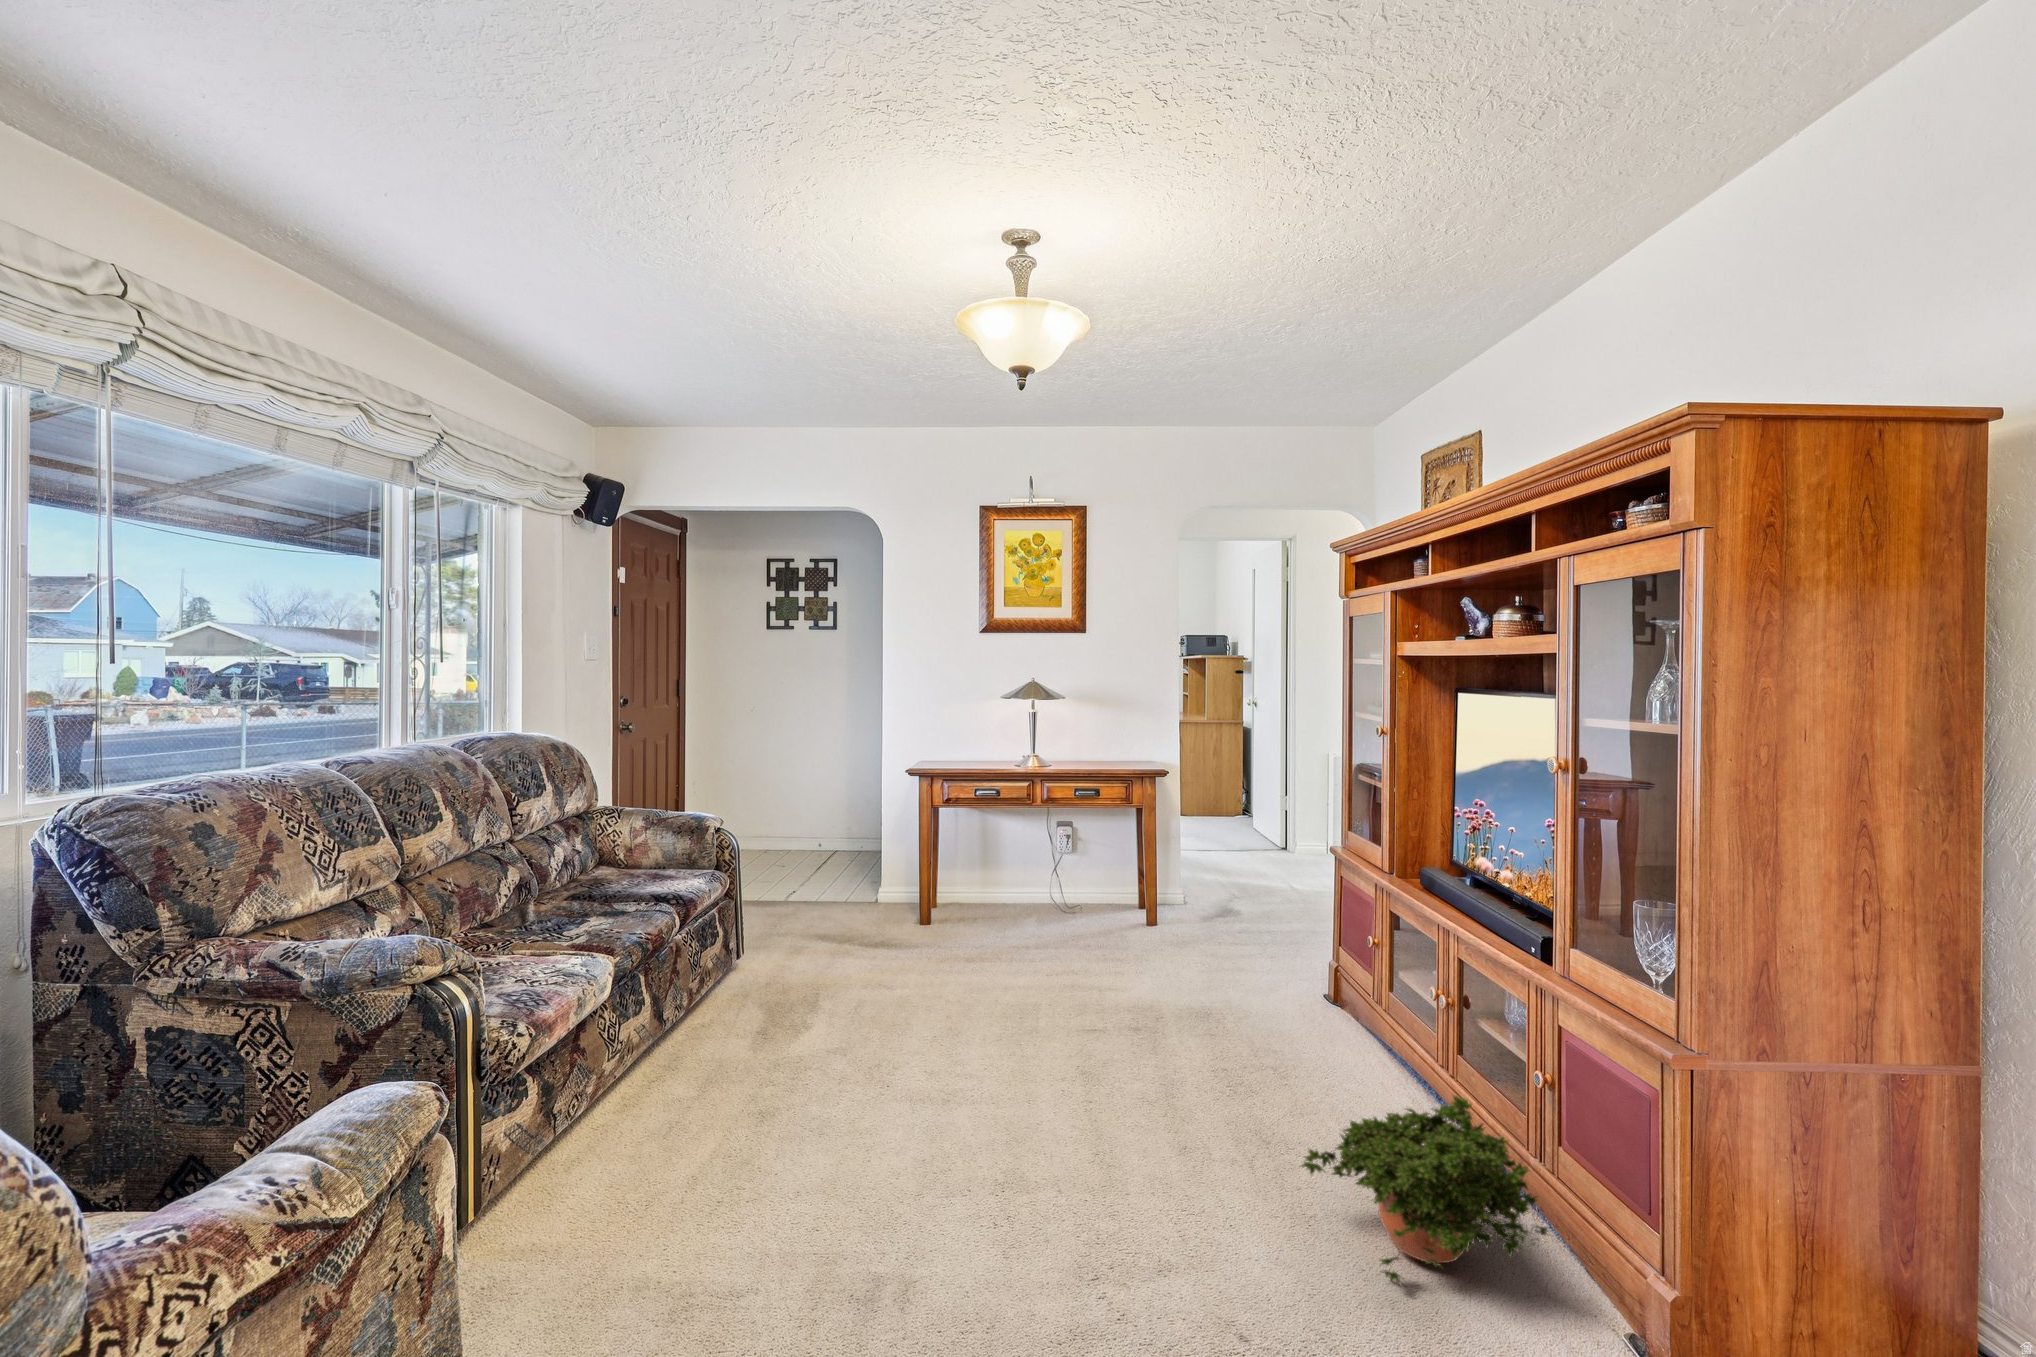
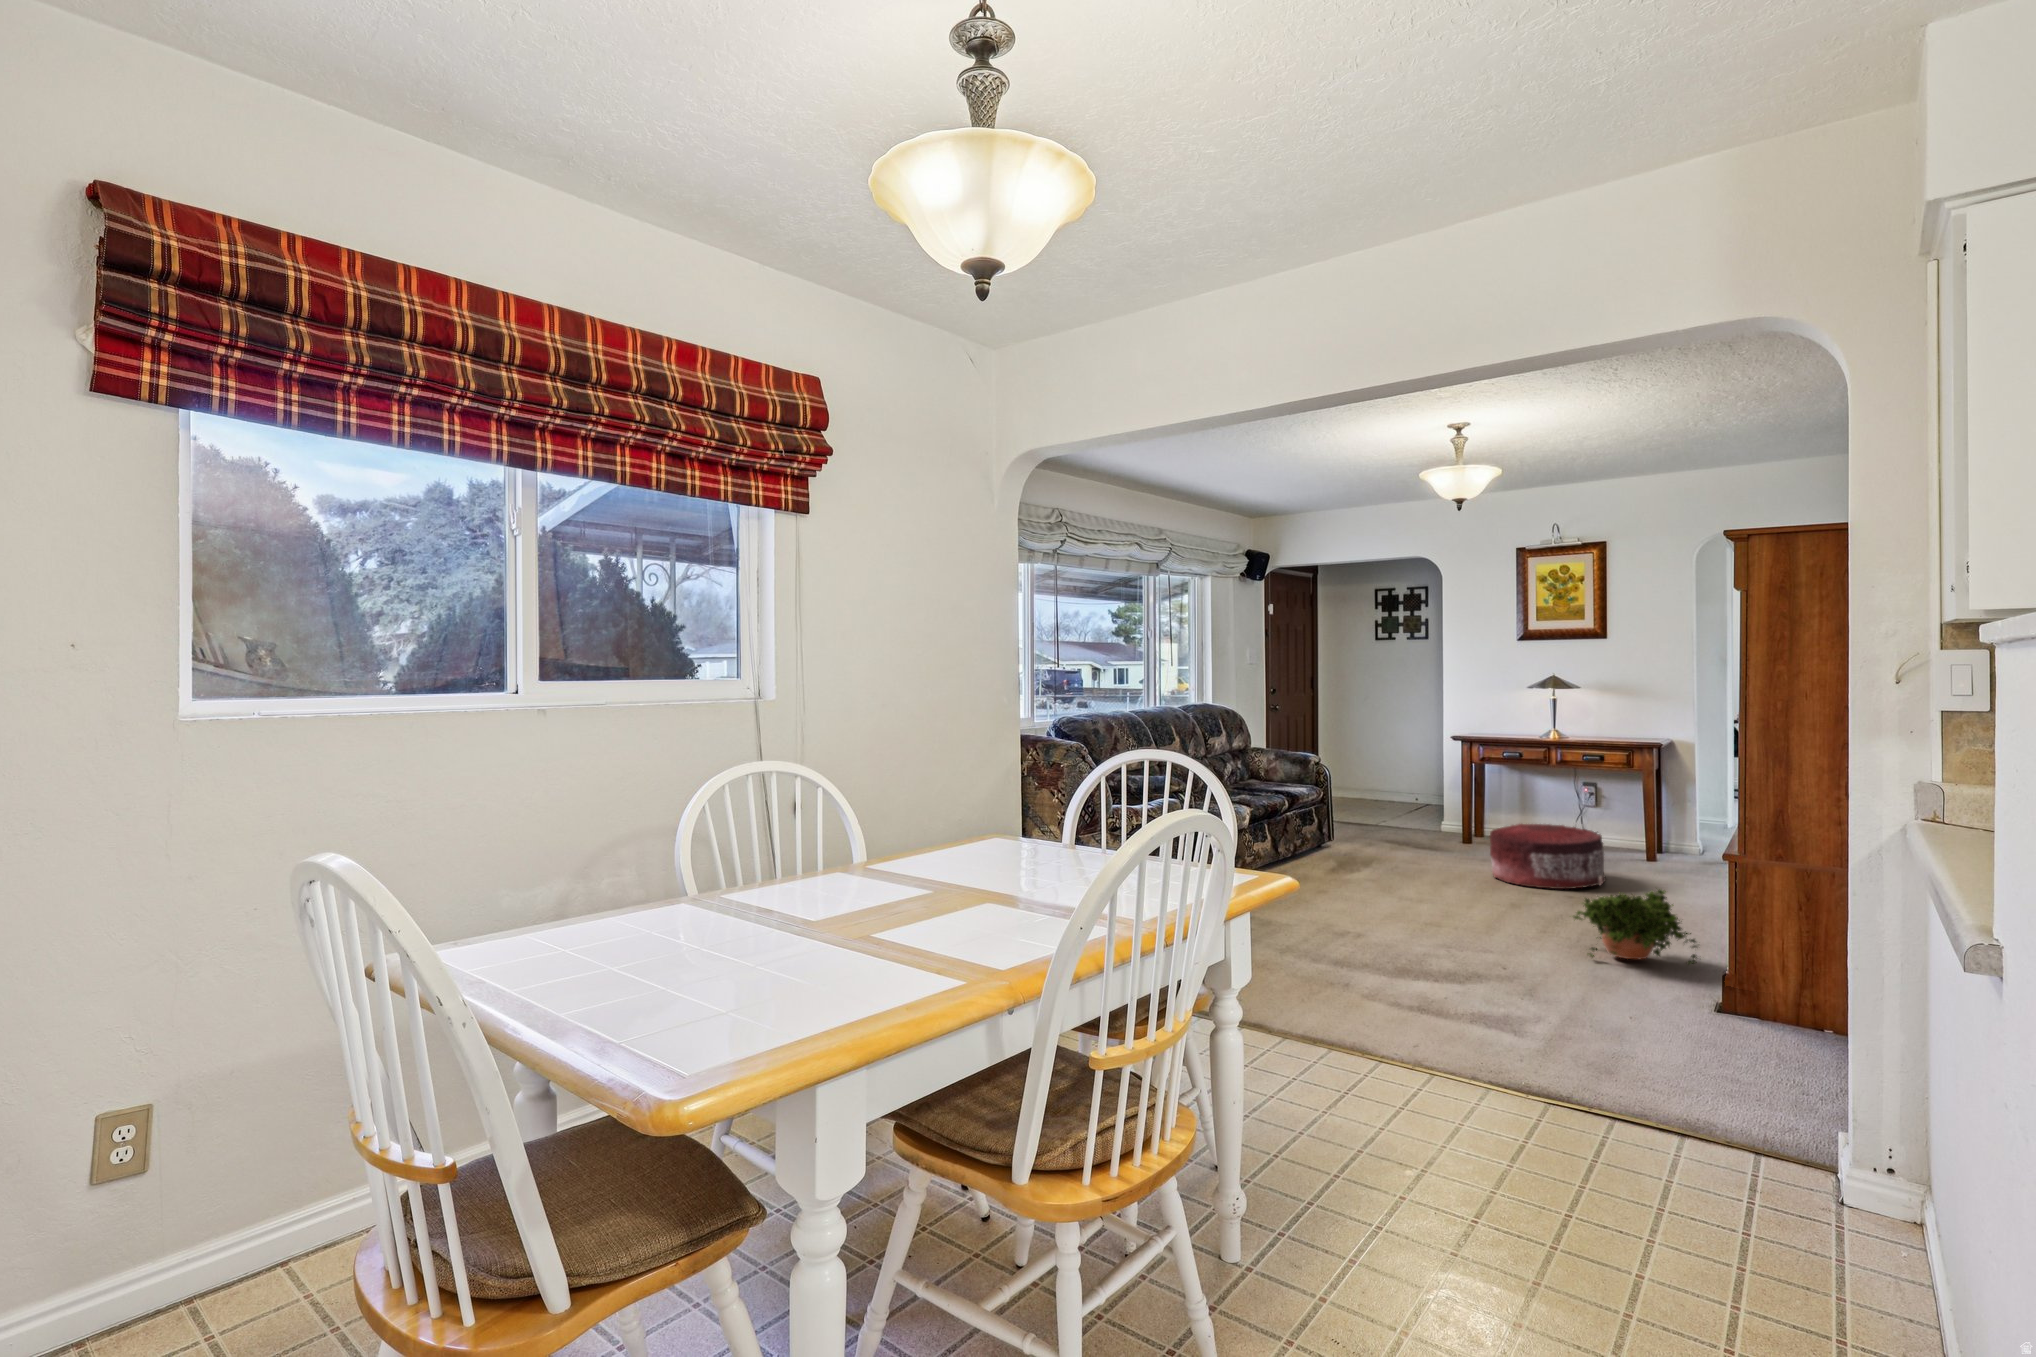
pouf: none [1009,901,1165,1022] -> present [1490,824,1606,889]

